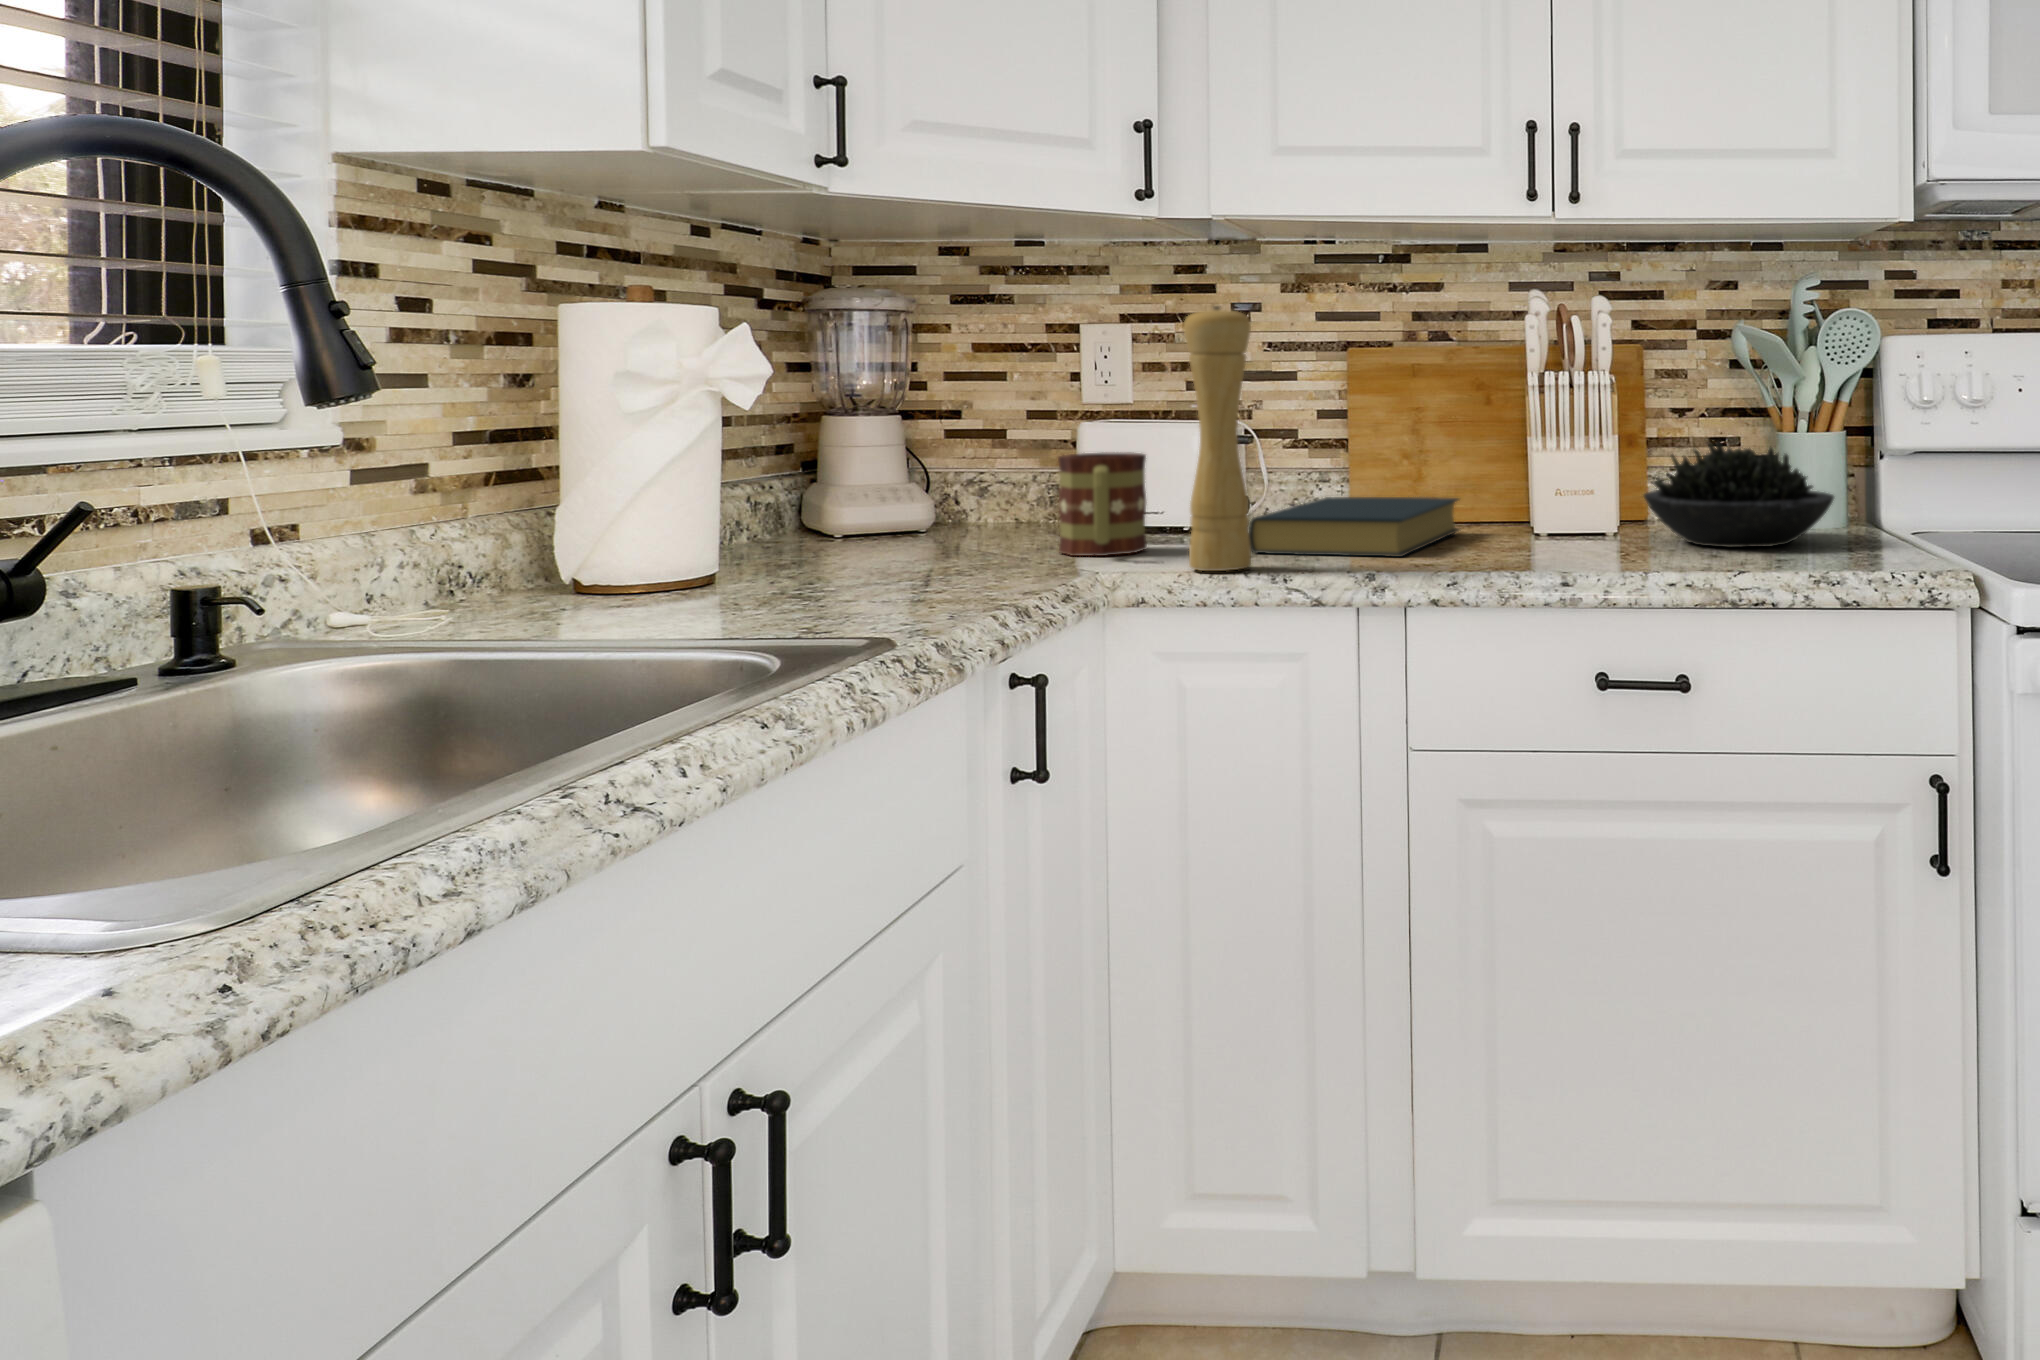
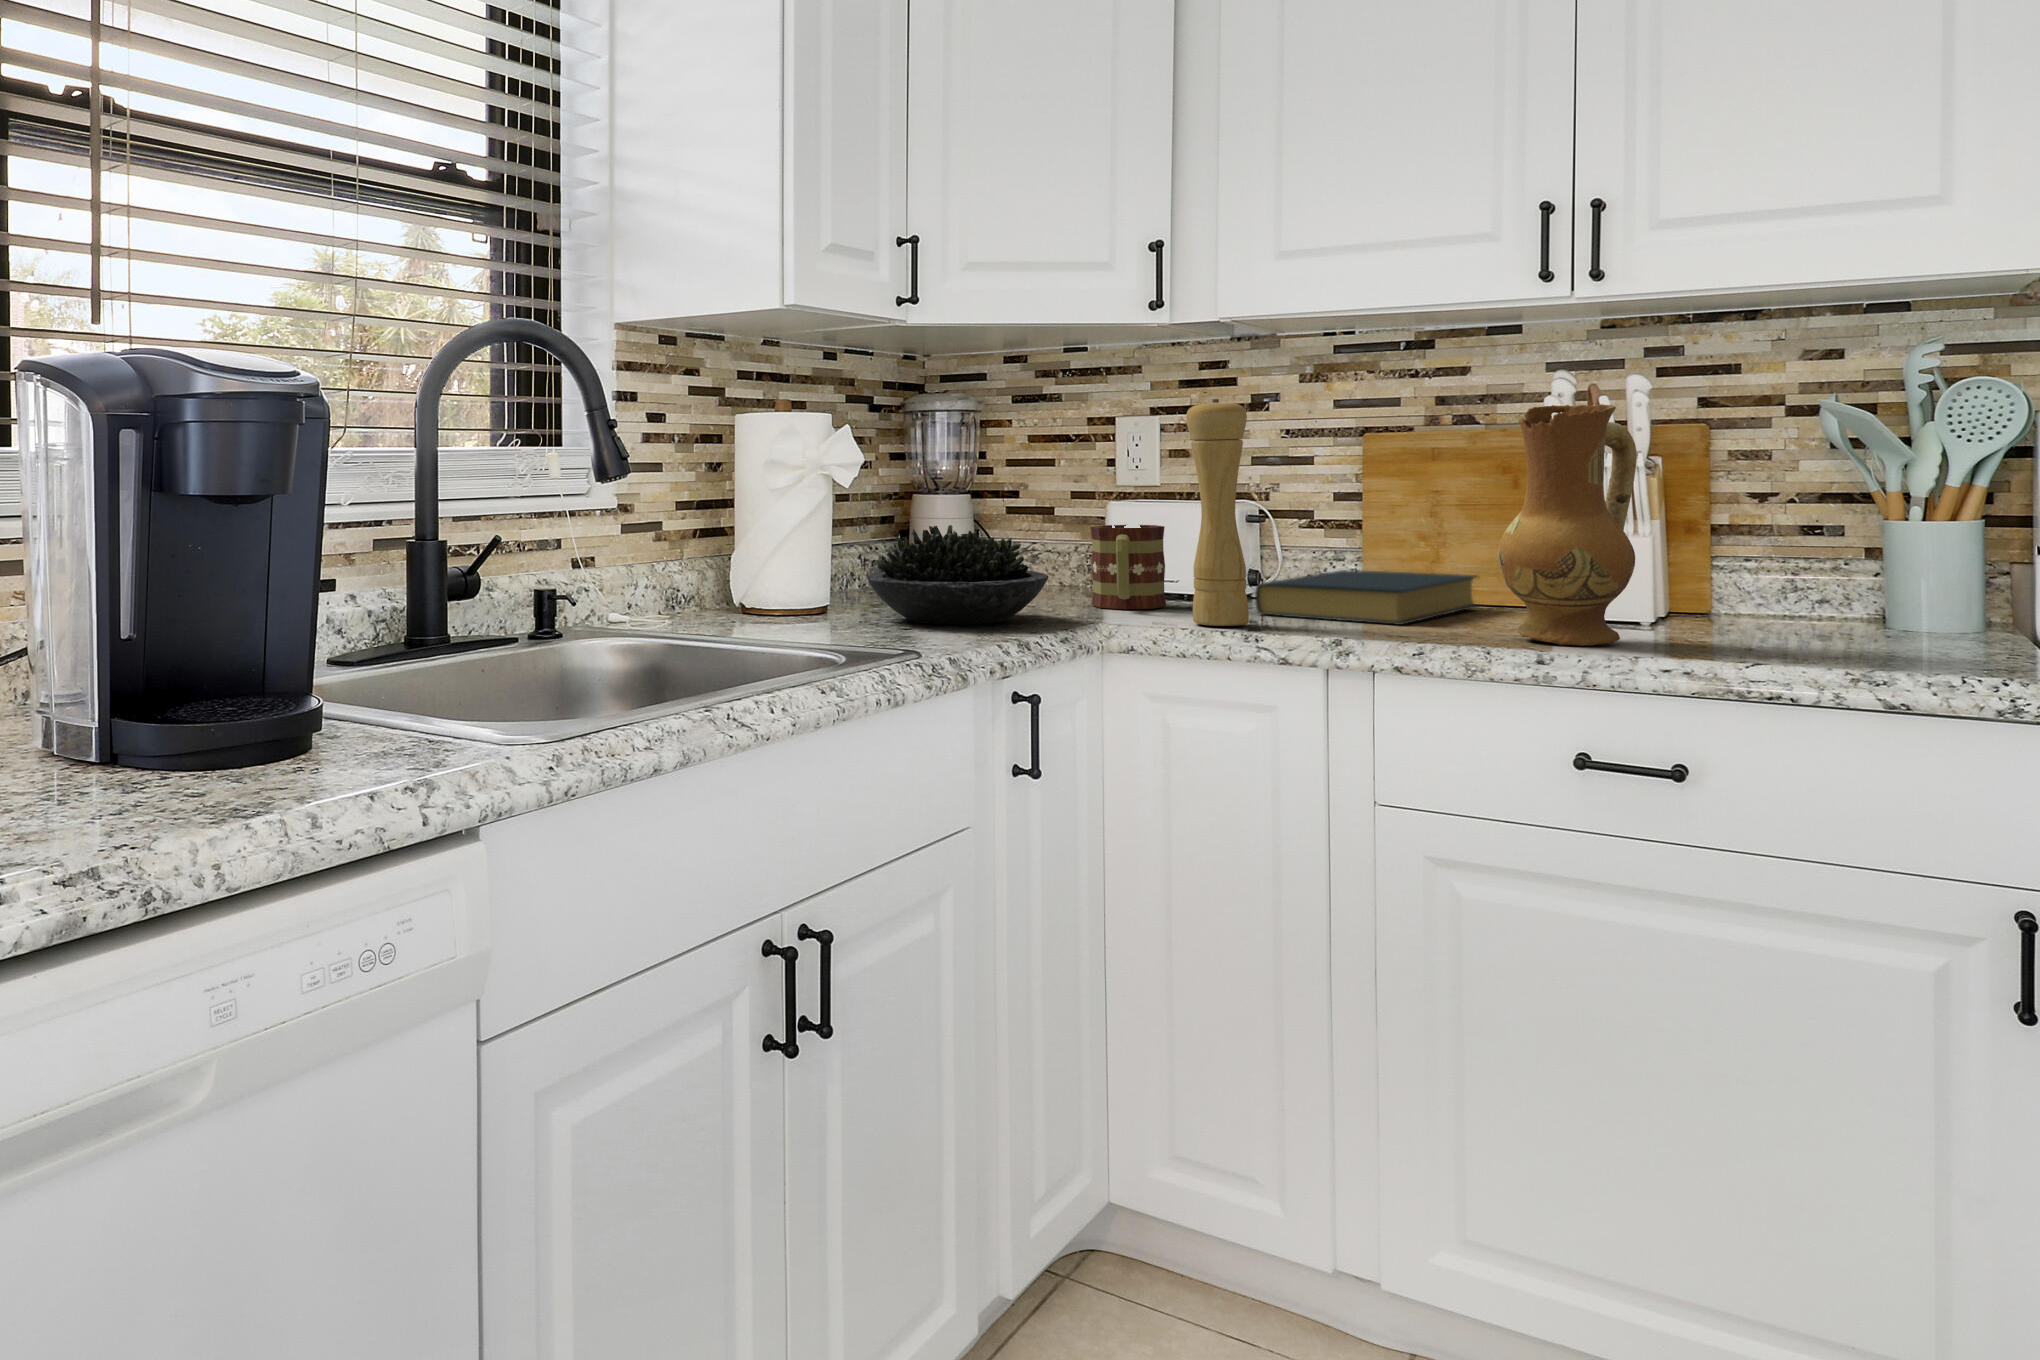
ceramic jug: none [1498,323,1615,570] -> present [1497,404,1637,646]
succulent plant: present [1644,442,1834,547] -> present [867,525,1048,625]

